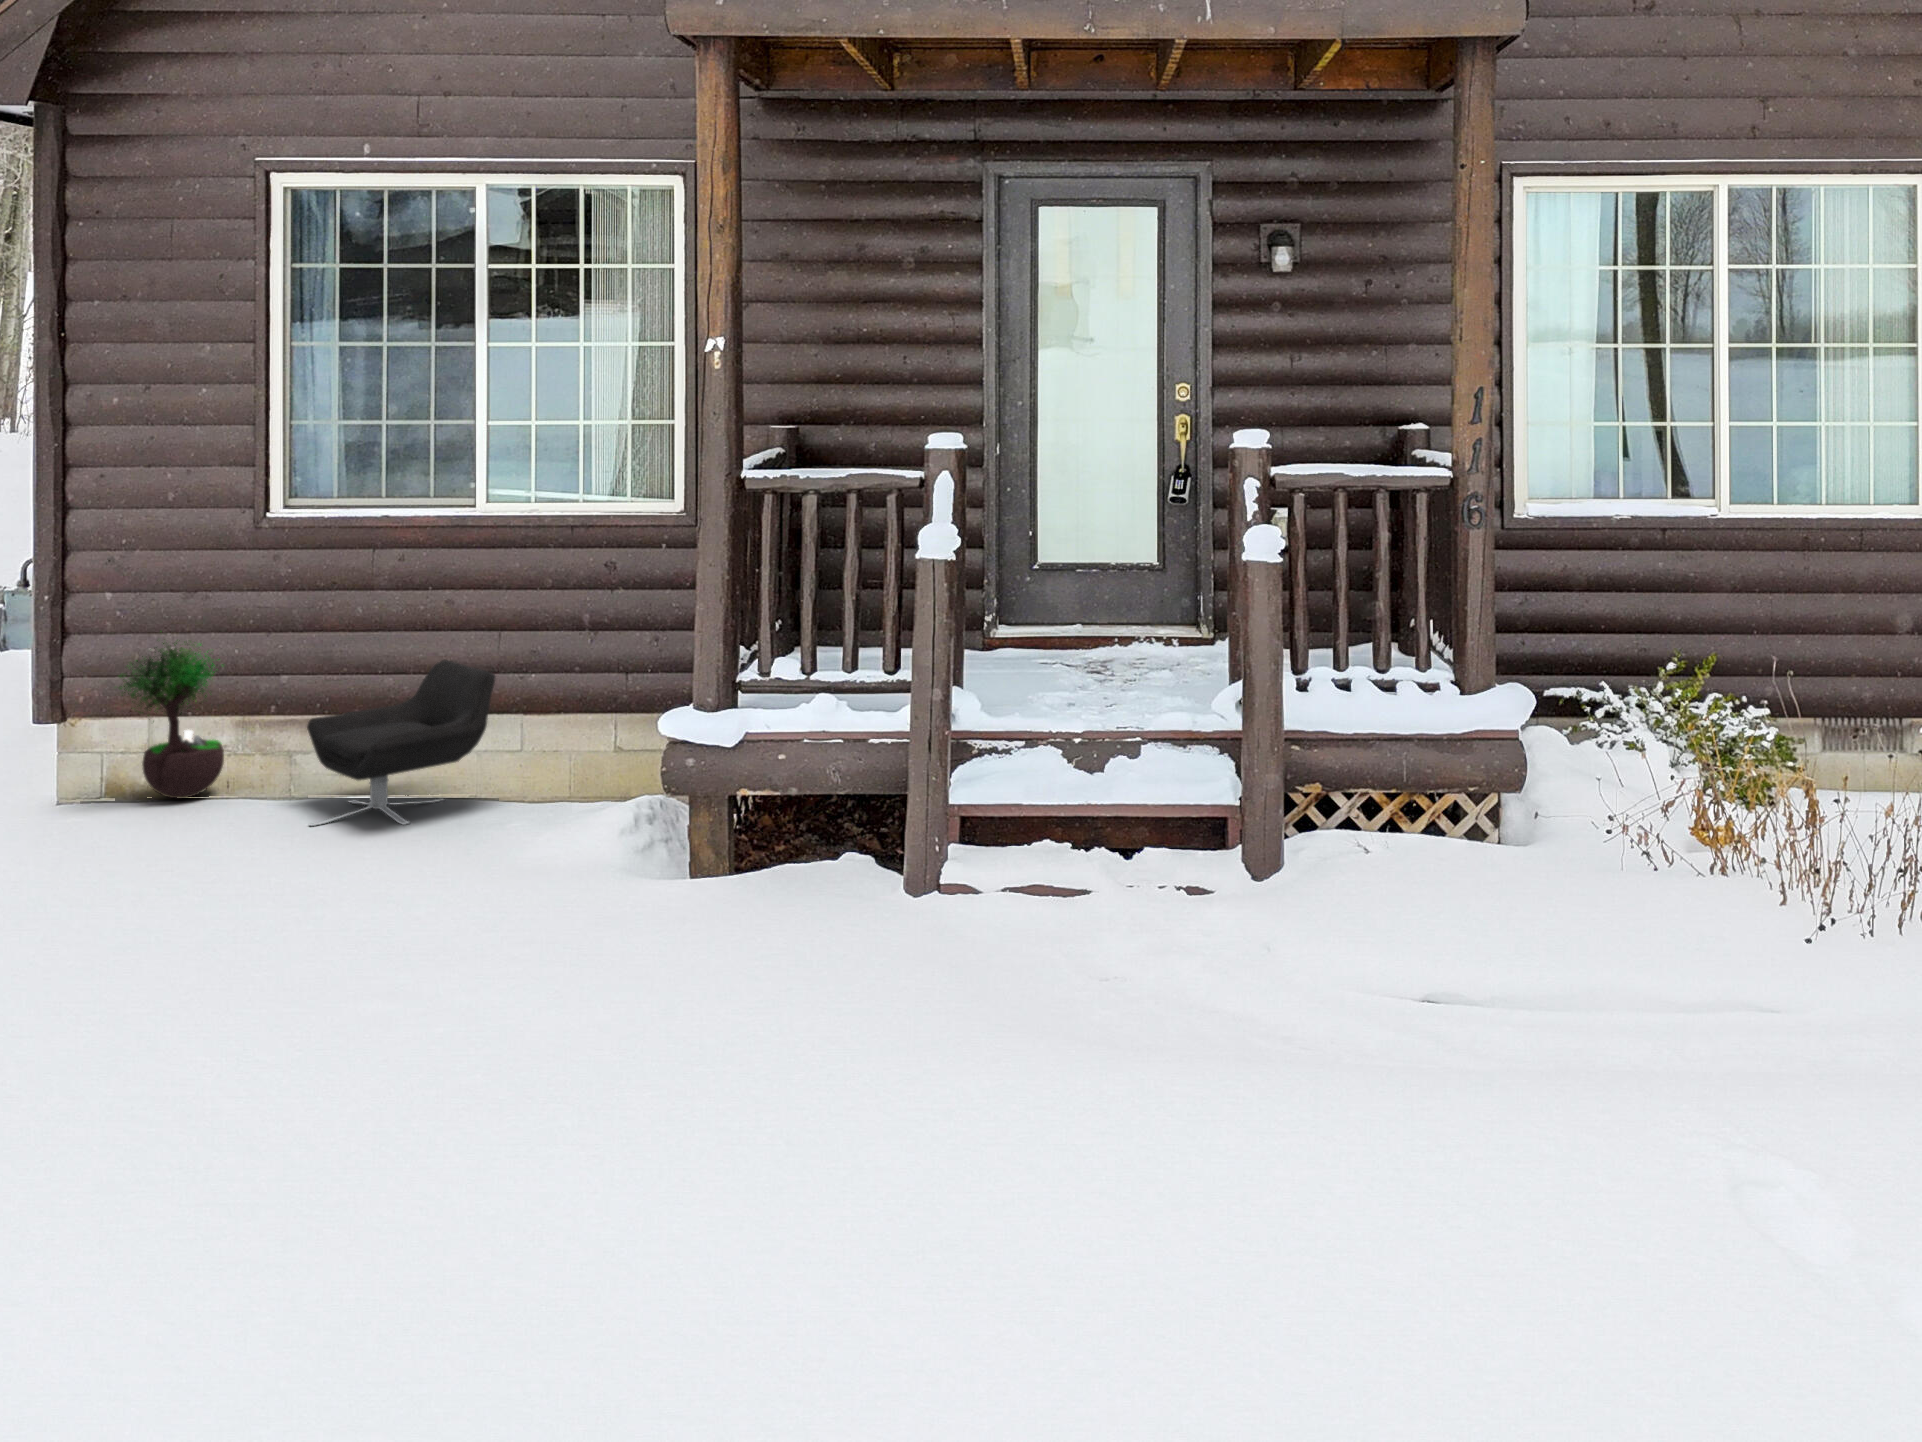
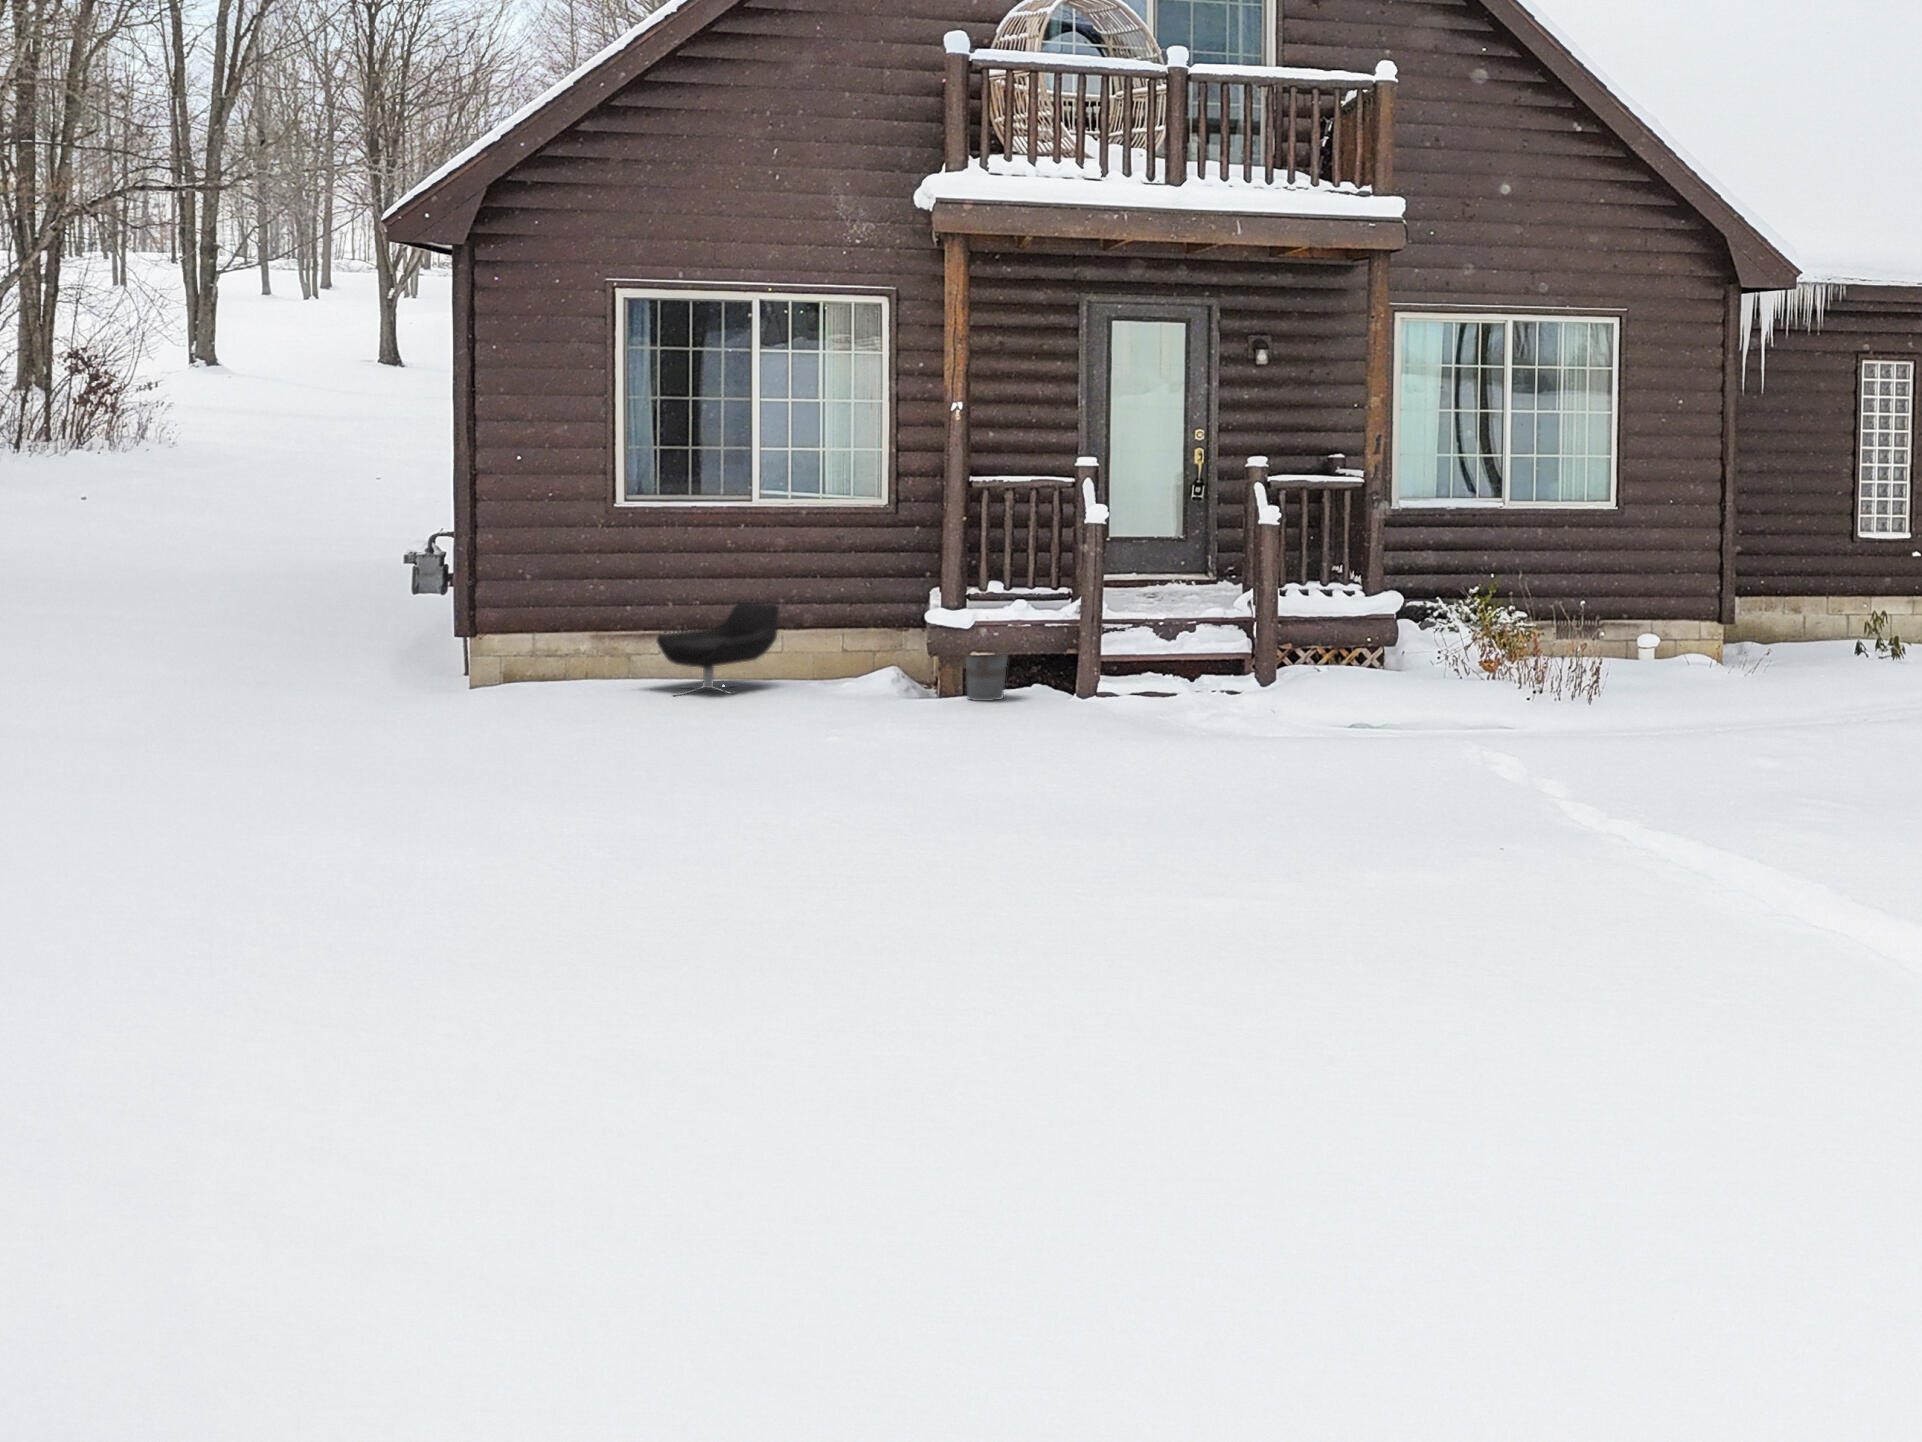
potted tree: present [120,631,224,798] -> none [528,582,599,690]
bucket: none [745,775,824,871] -> present [966,652,1008,701]

